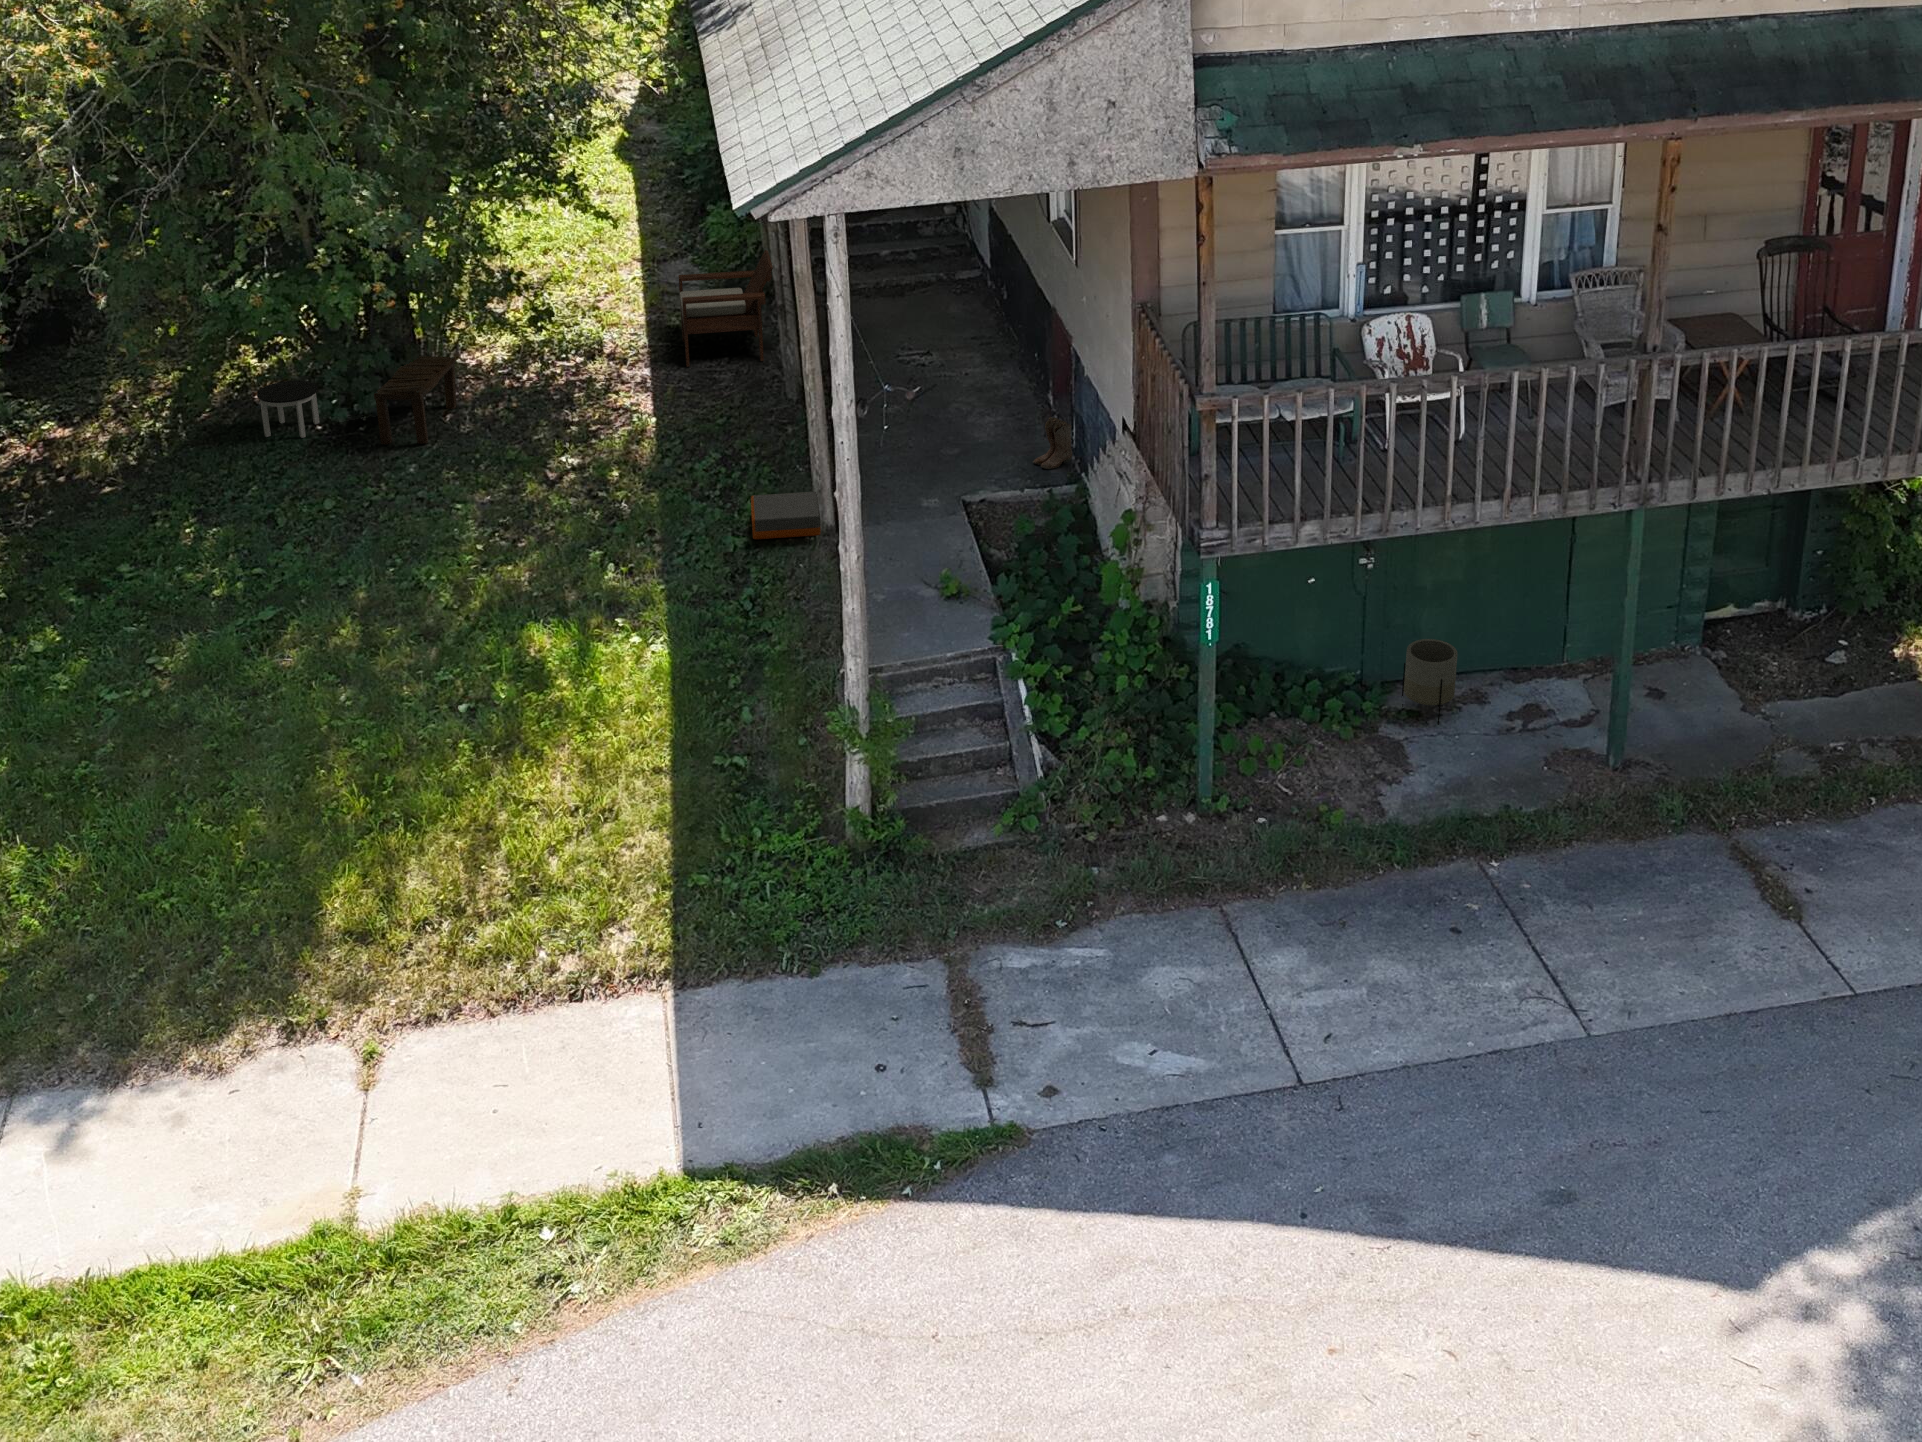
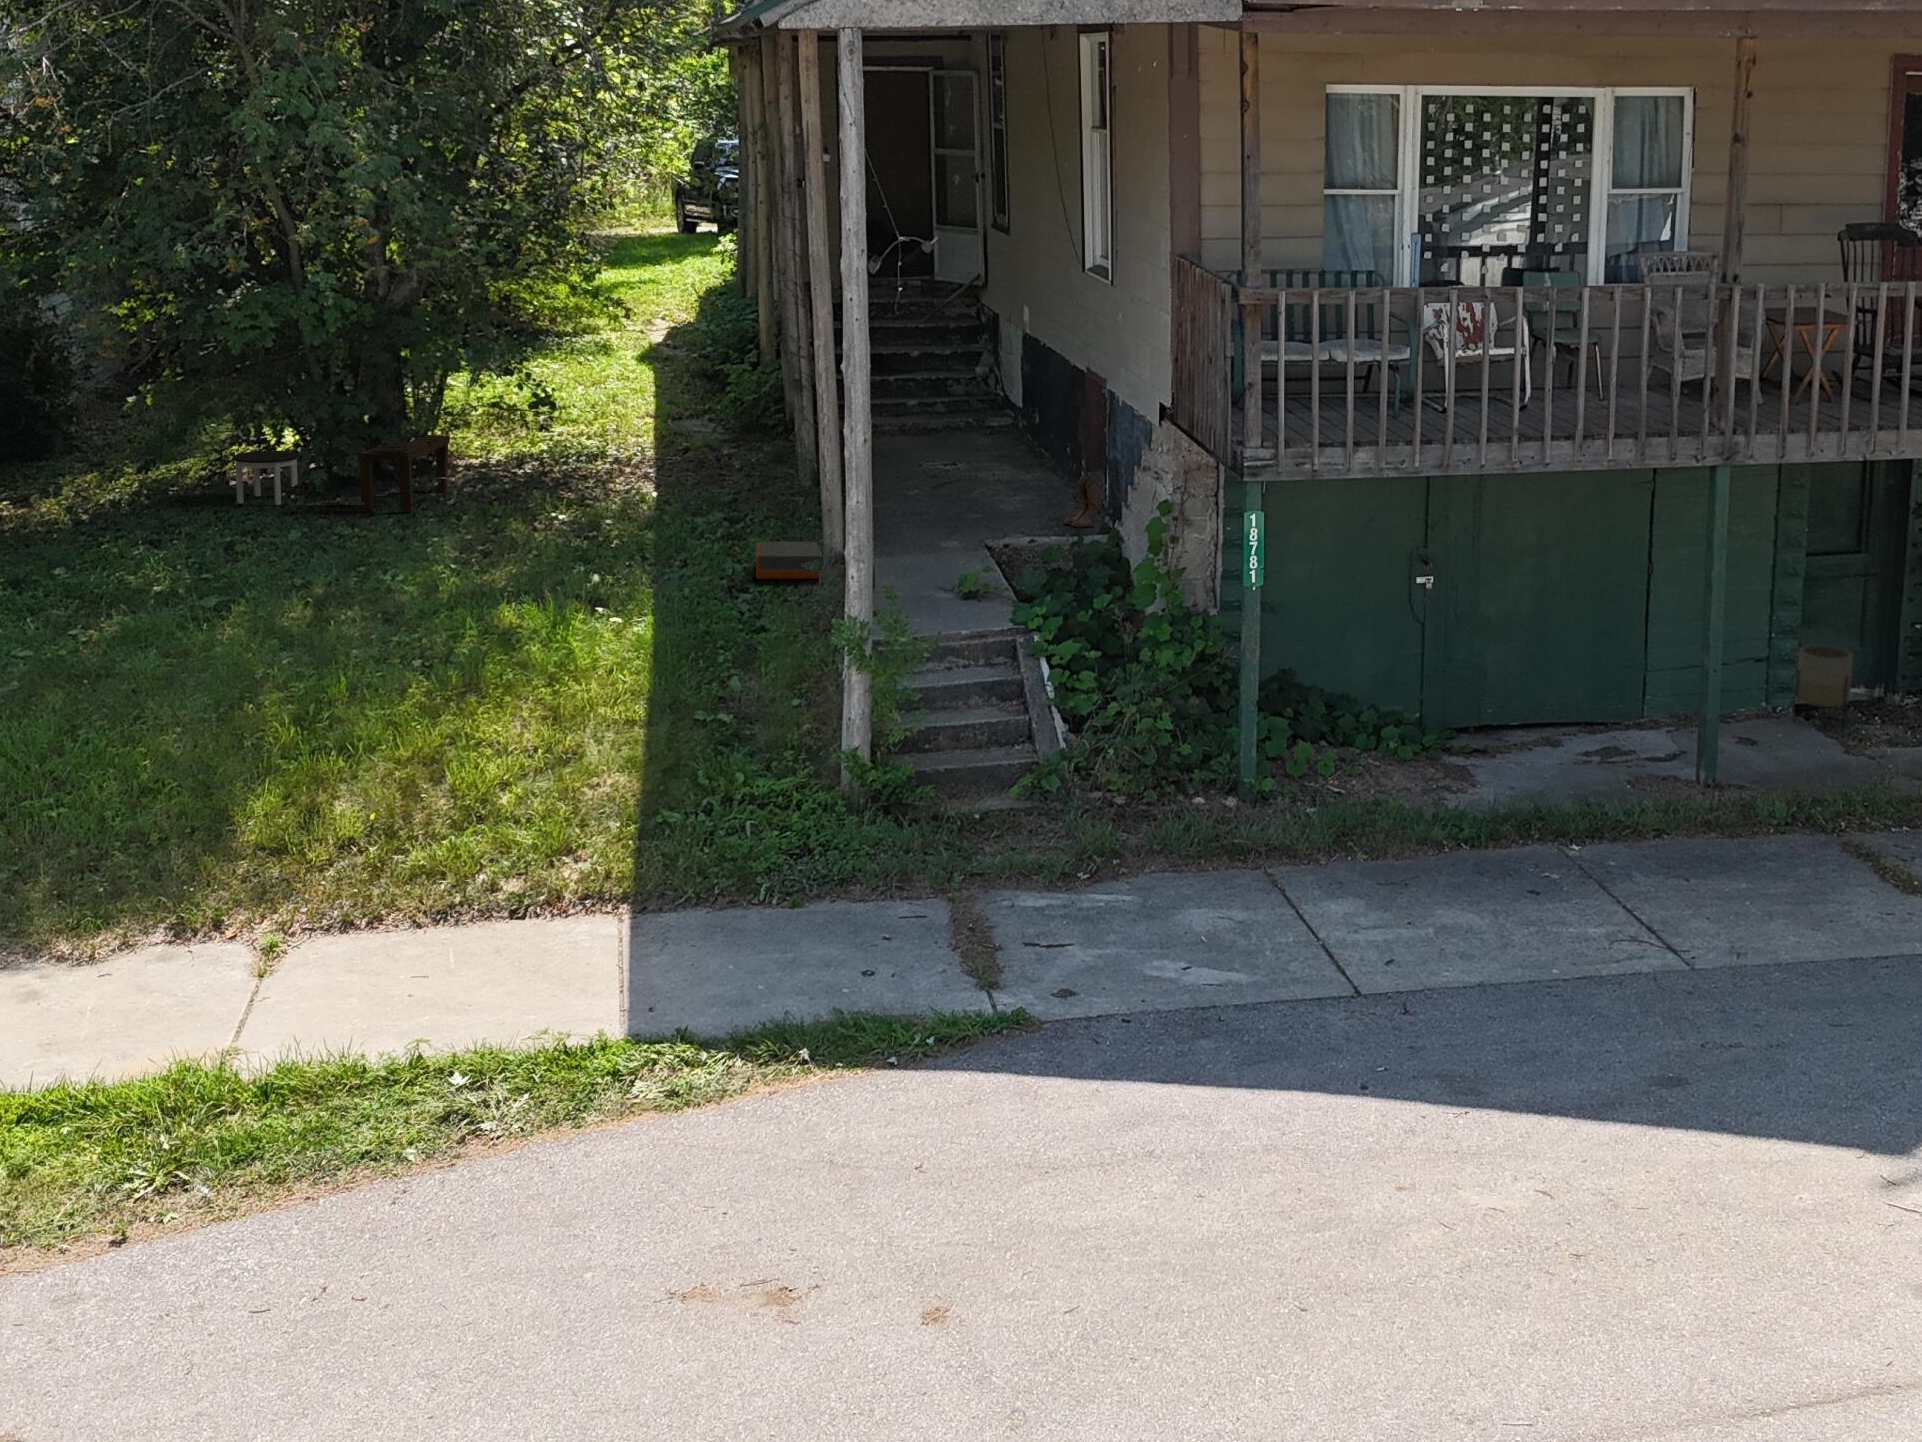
chair: present [678,250,773,367] -> none [694,365,794,475]
planter: present [1402,639,1458,725] -> present [1794,645,1853,714]

